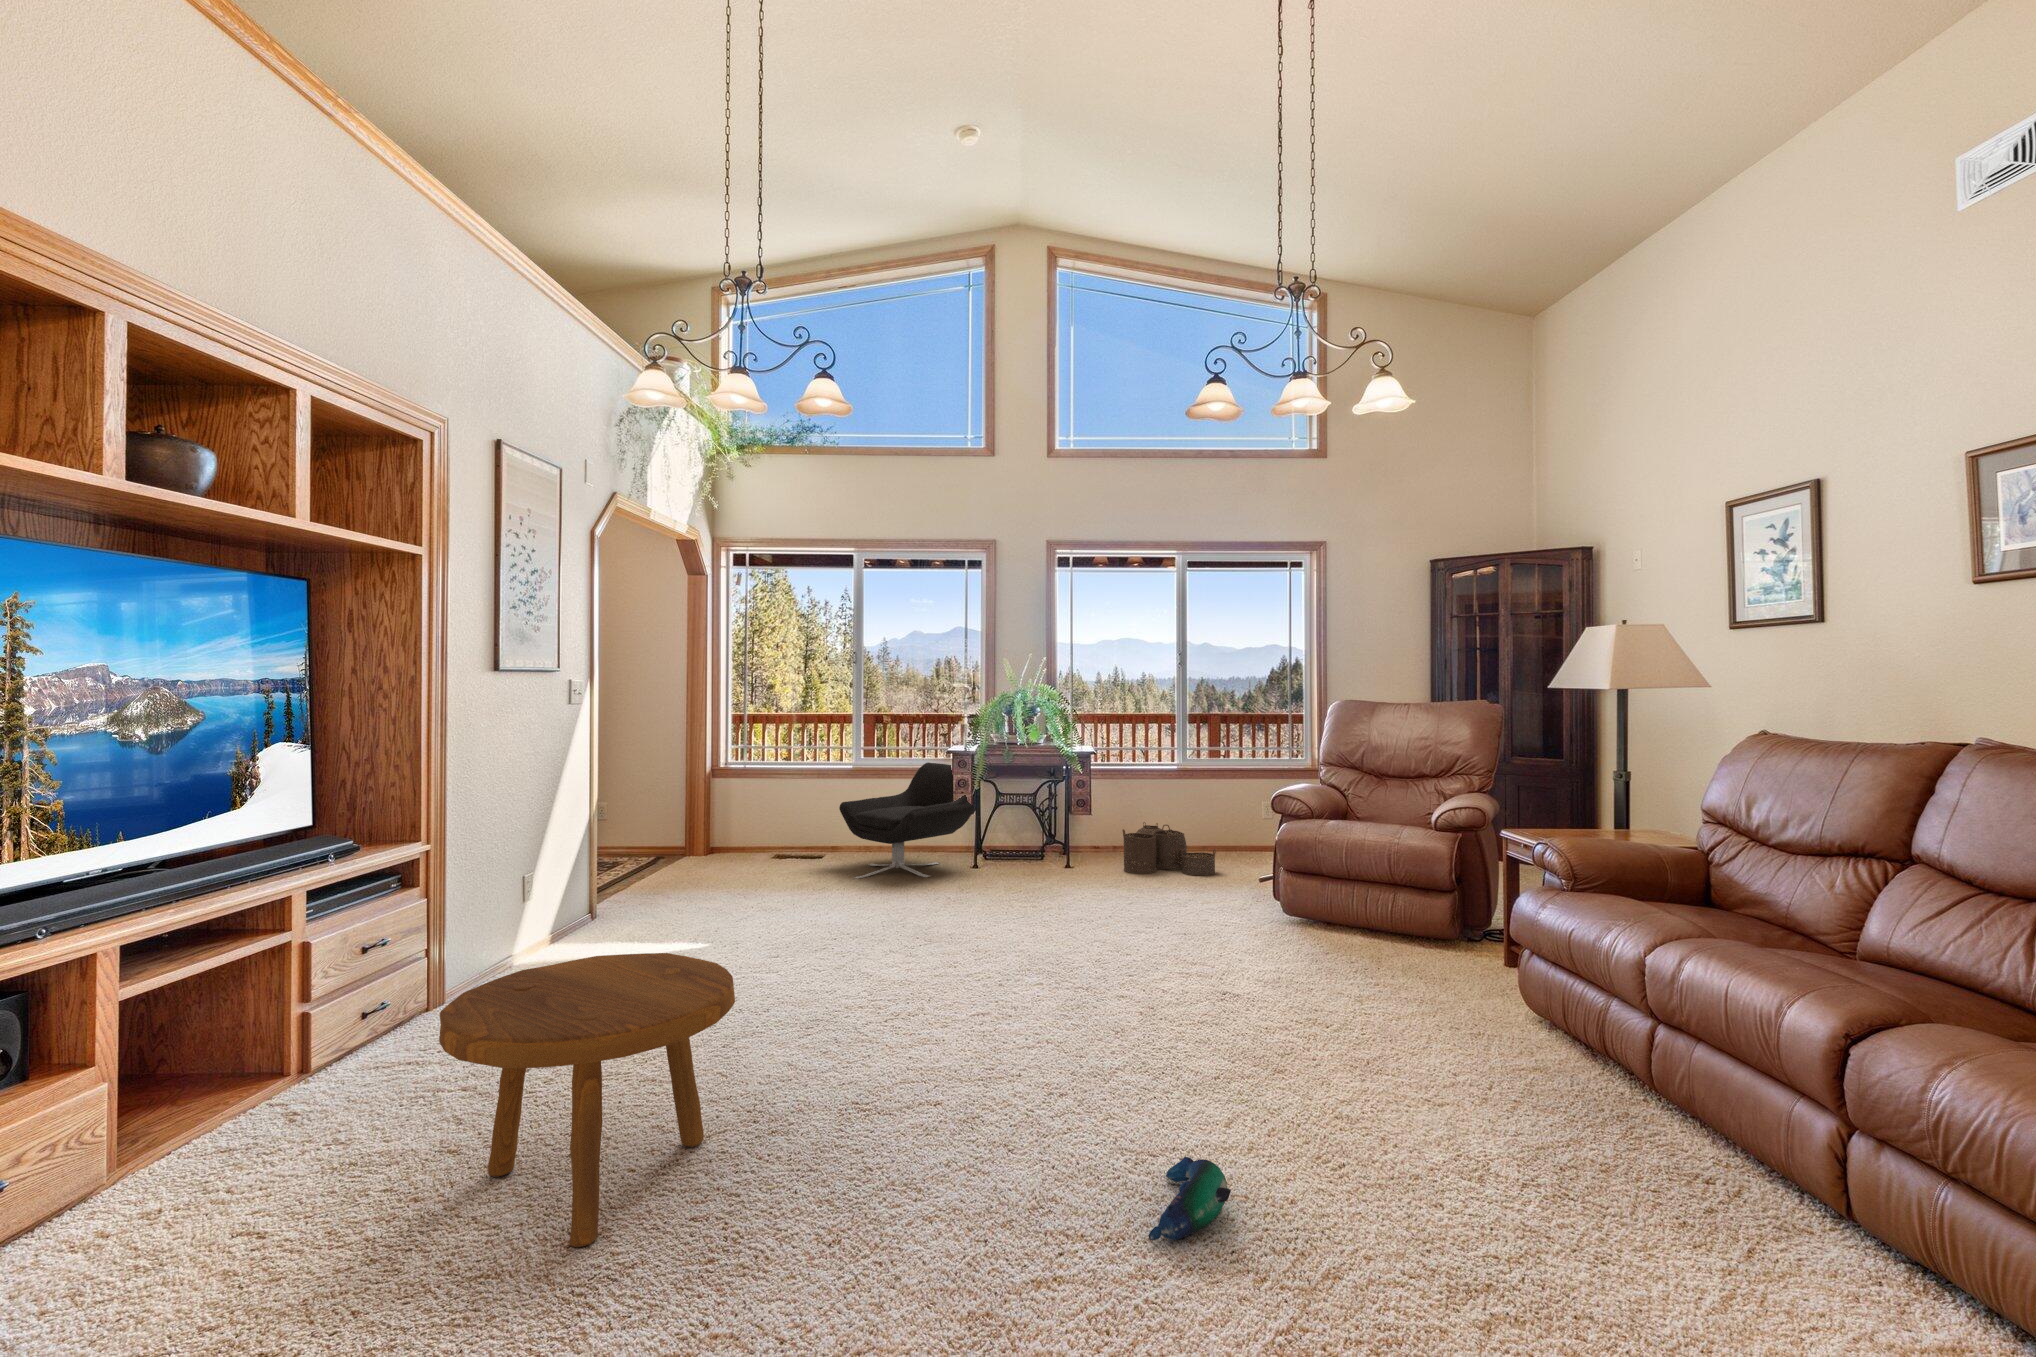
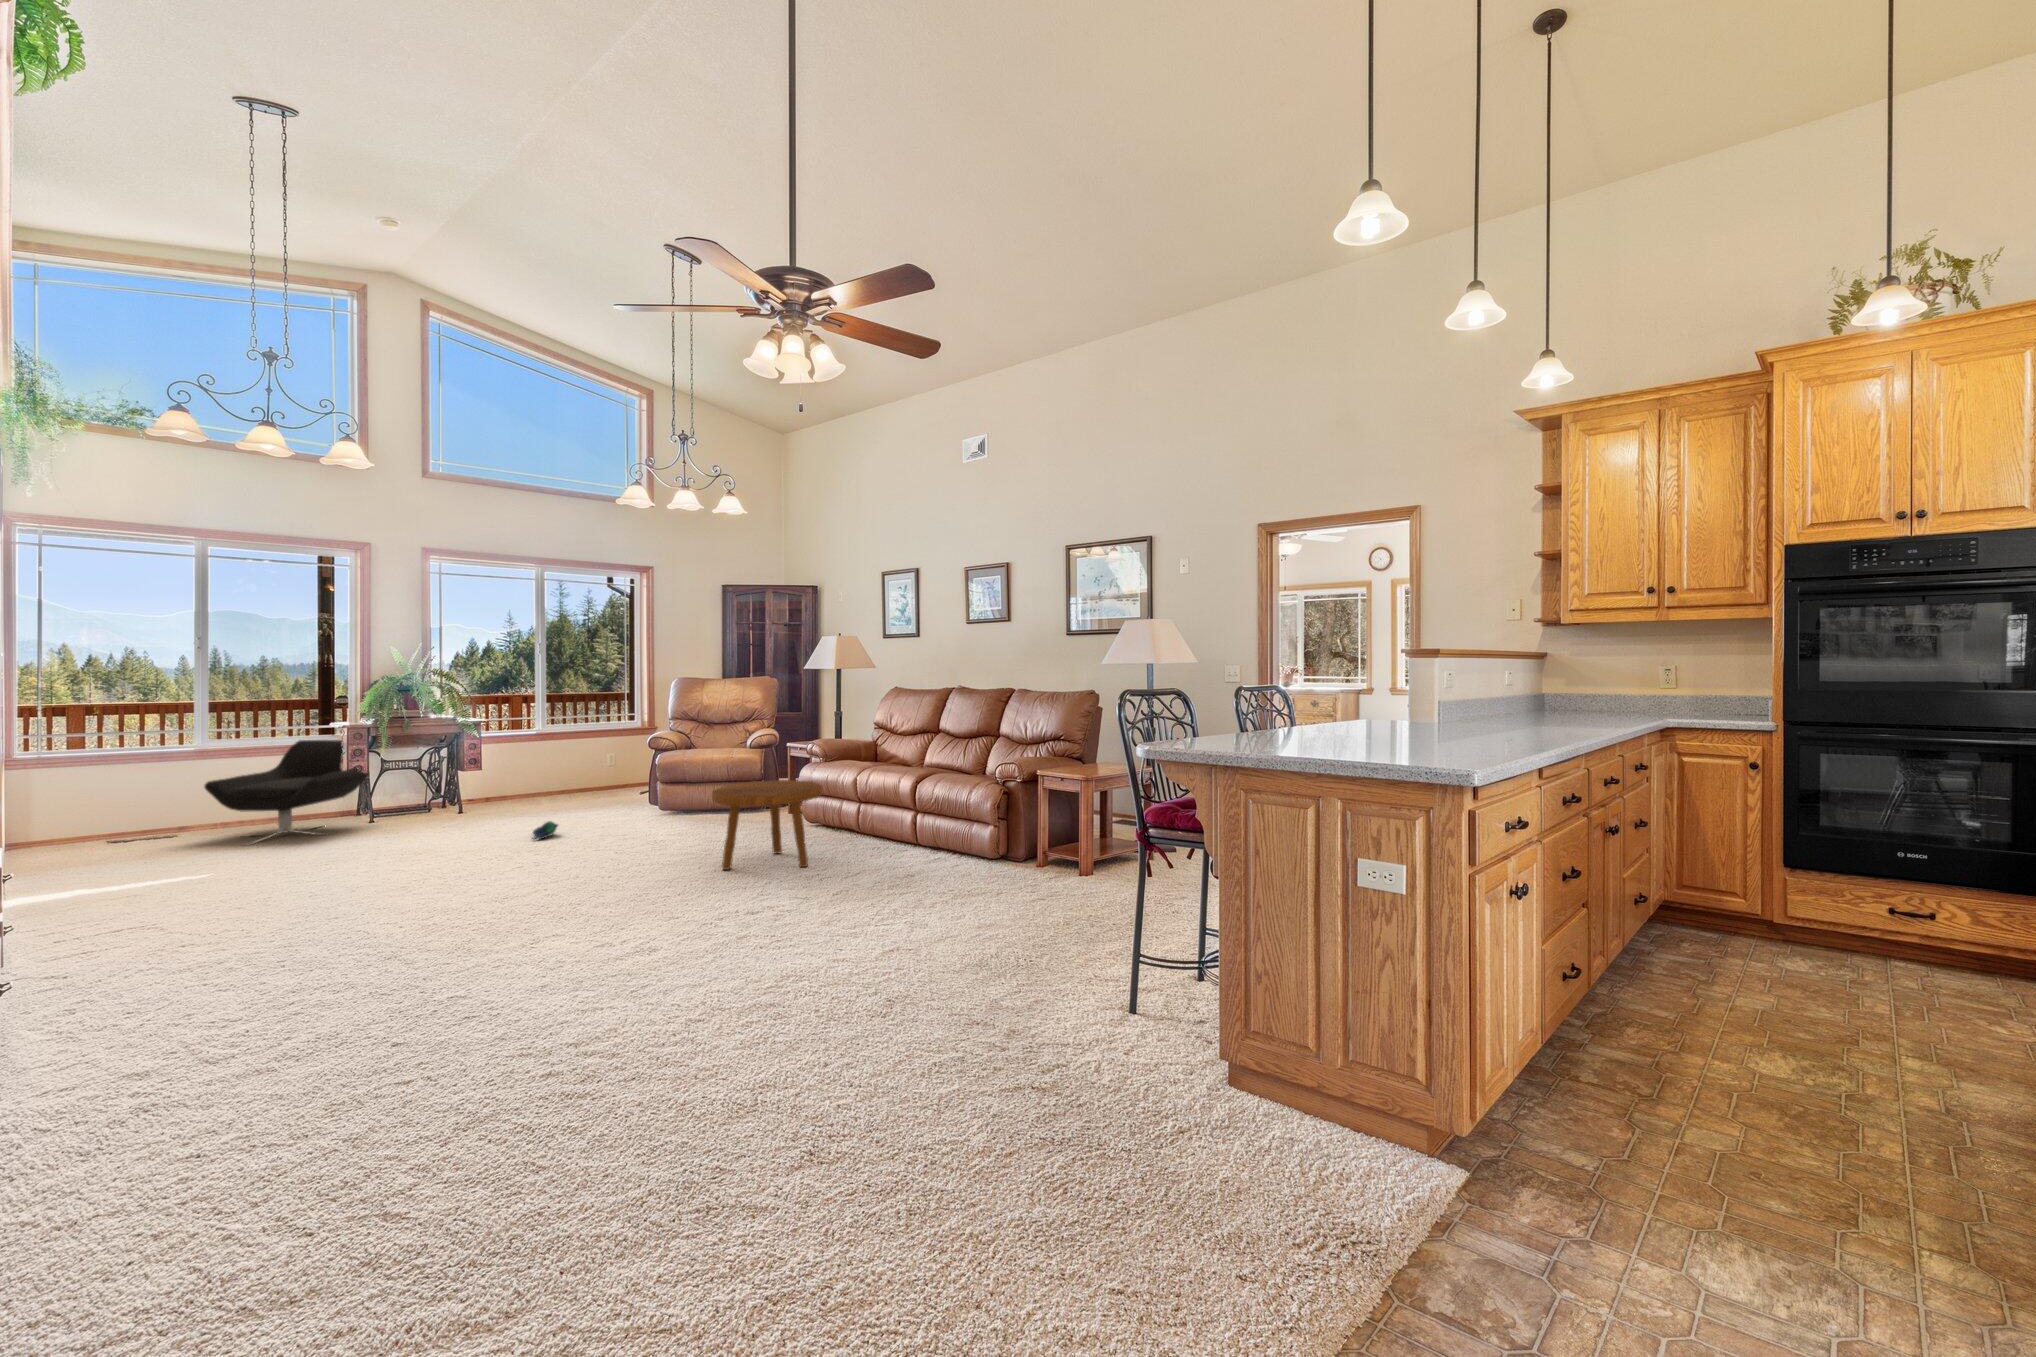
woven basket: present [1122,822,1216,875] -> none [512,772,589,809]
footstool: present [439,953,735,1247] -> present [712,780,823,870]
plush toy: present [1149,1157,1231,1241] -> present [533,821,558,840]

